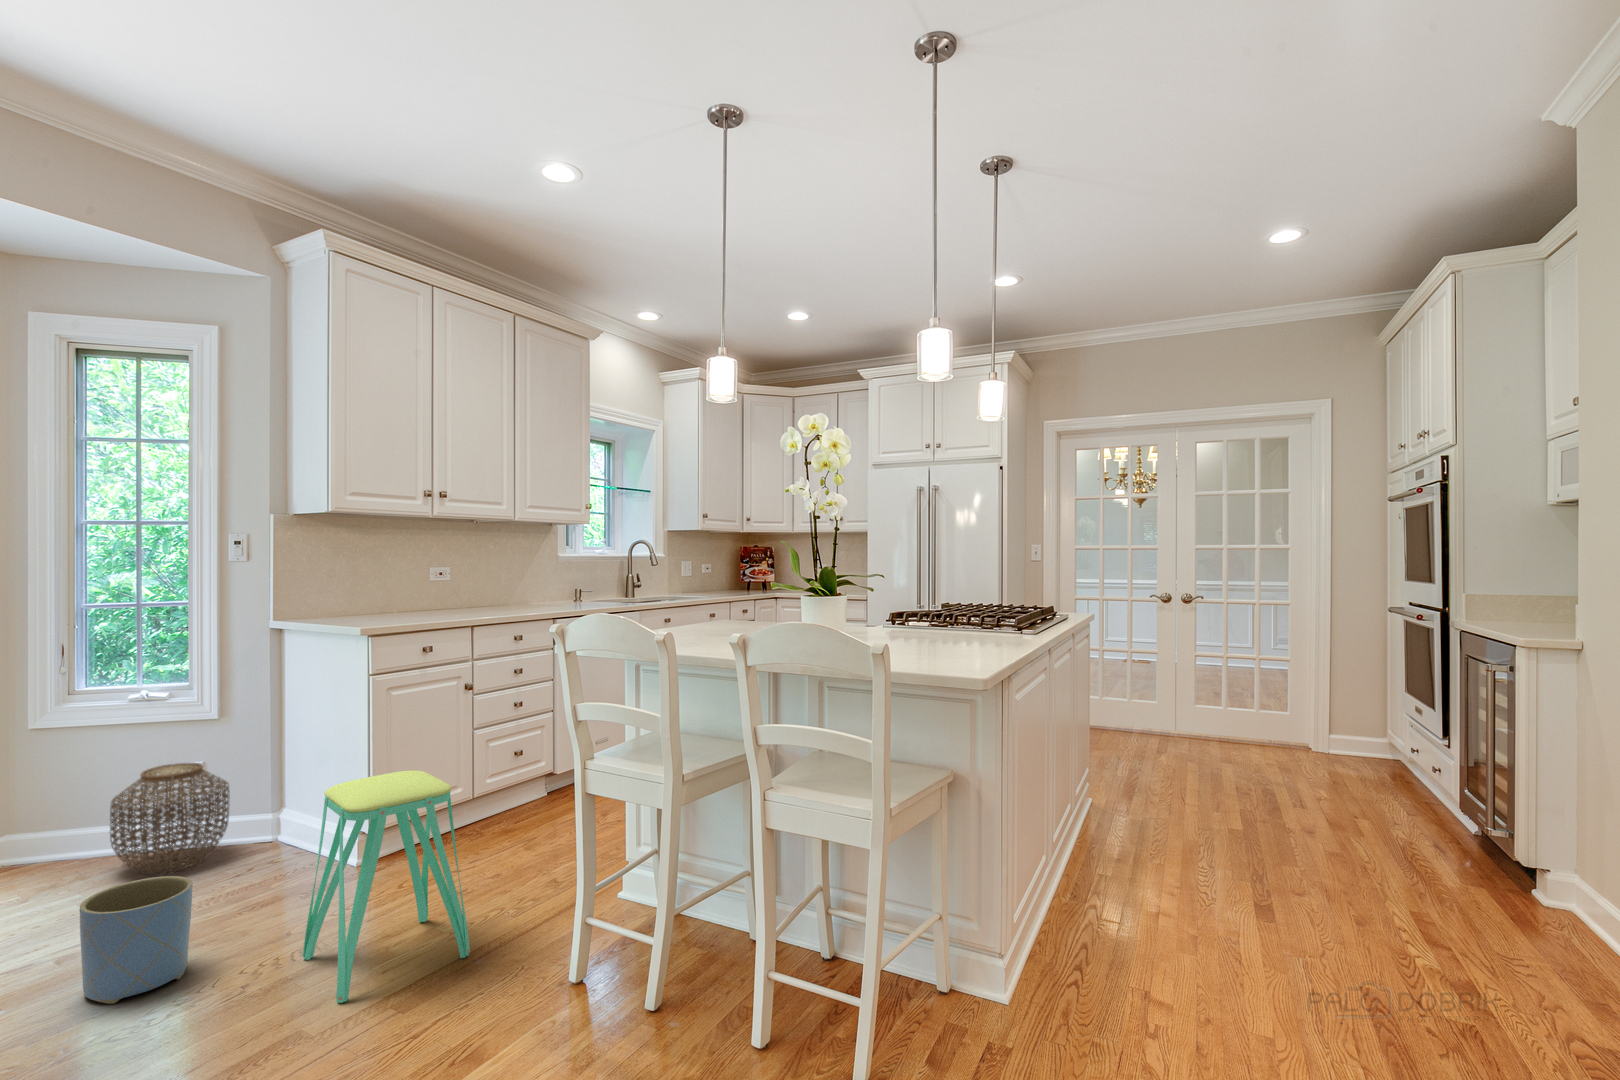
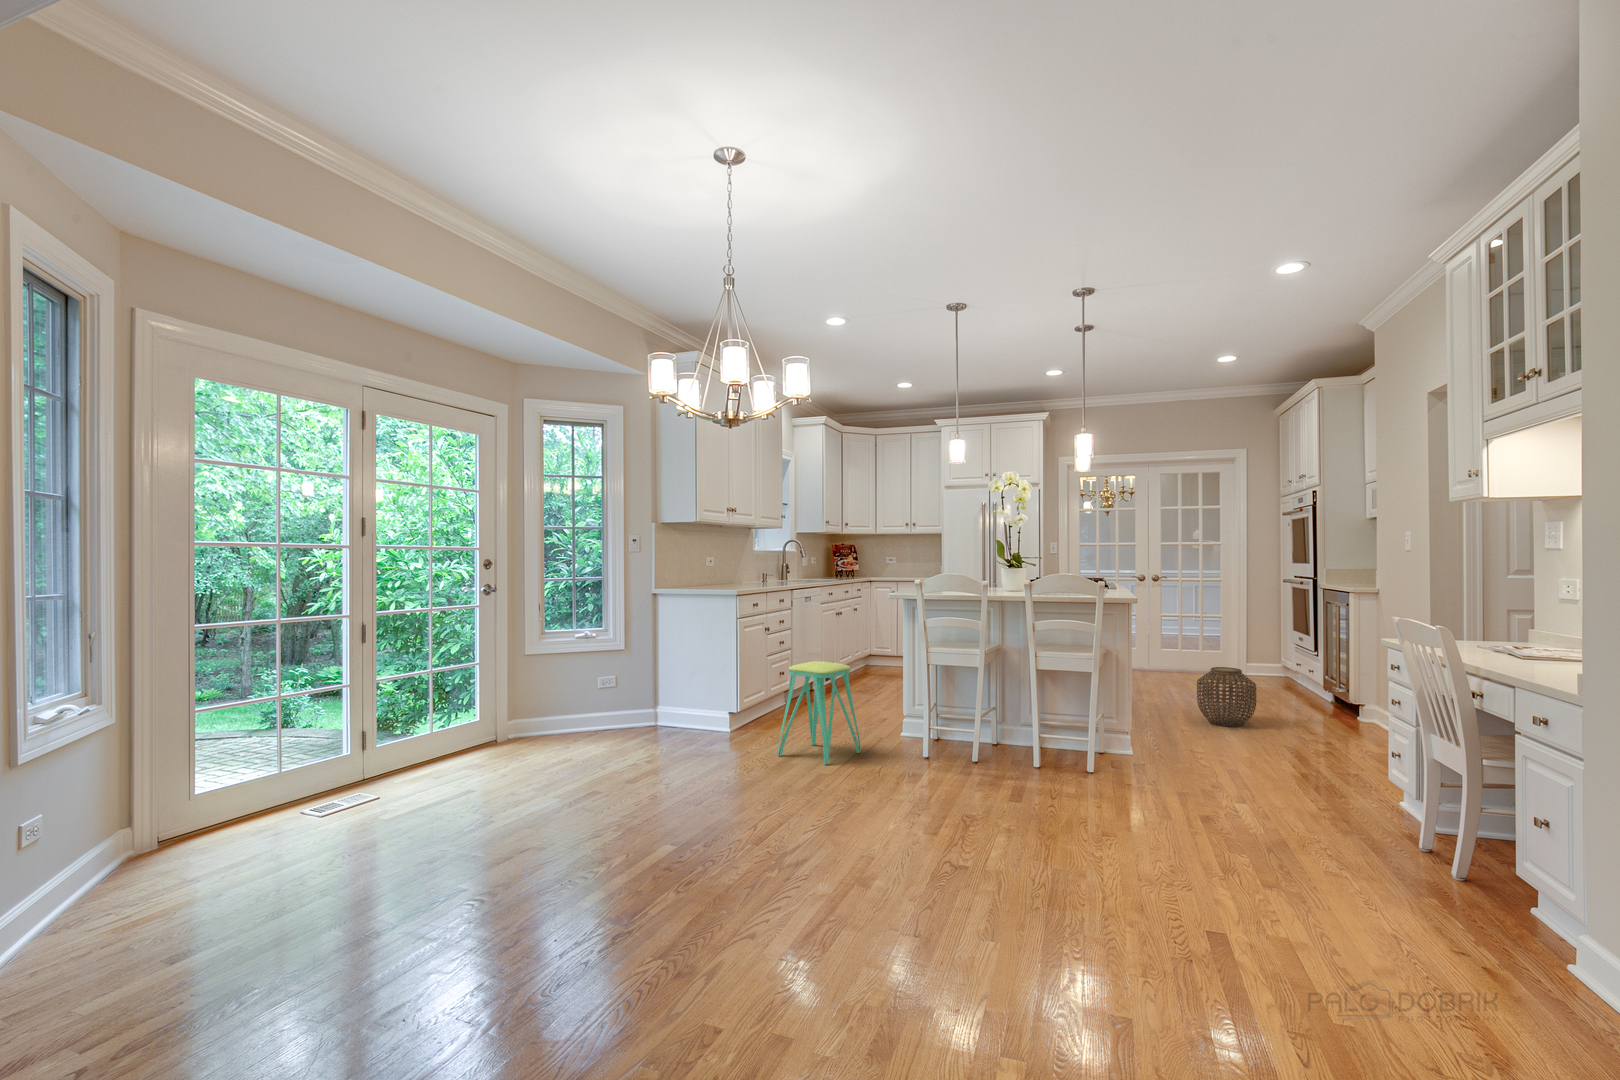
woven basket: present [110,763,229,874] -> present [1197,667,1256,727]
planter: present [80,876,193,1004] -> none [690,714,734,769]

